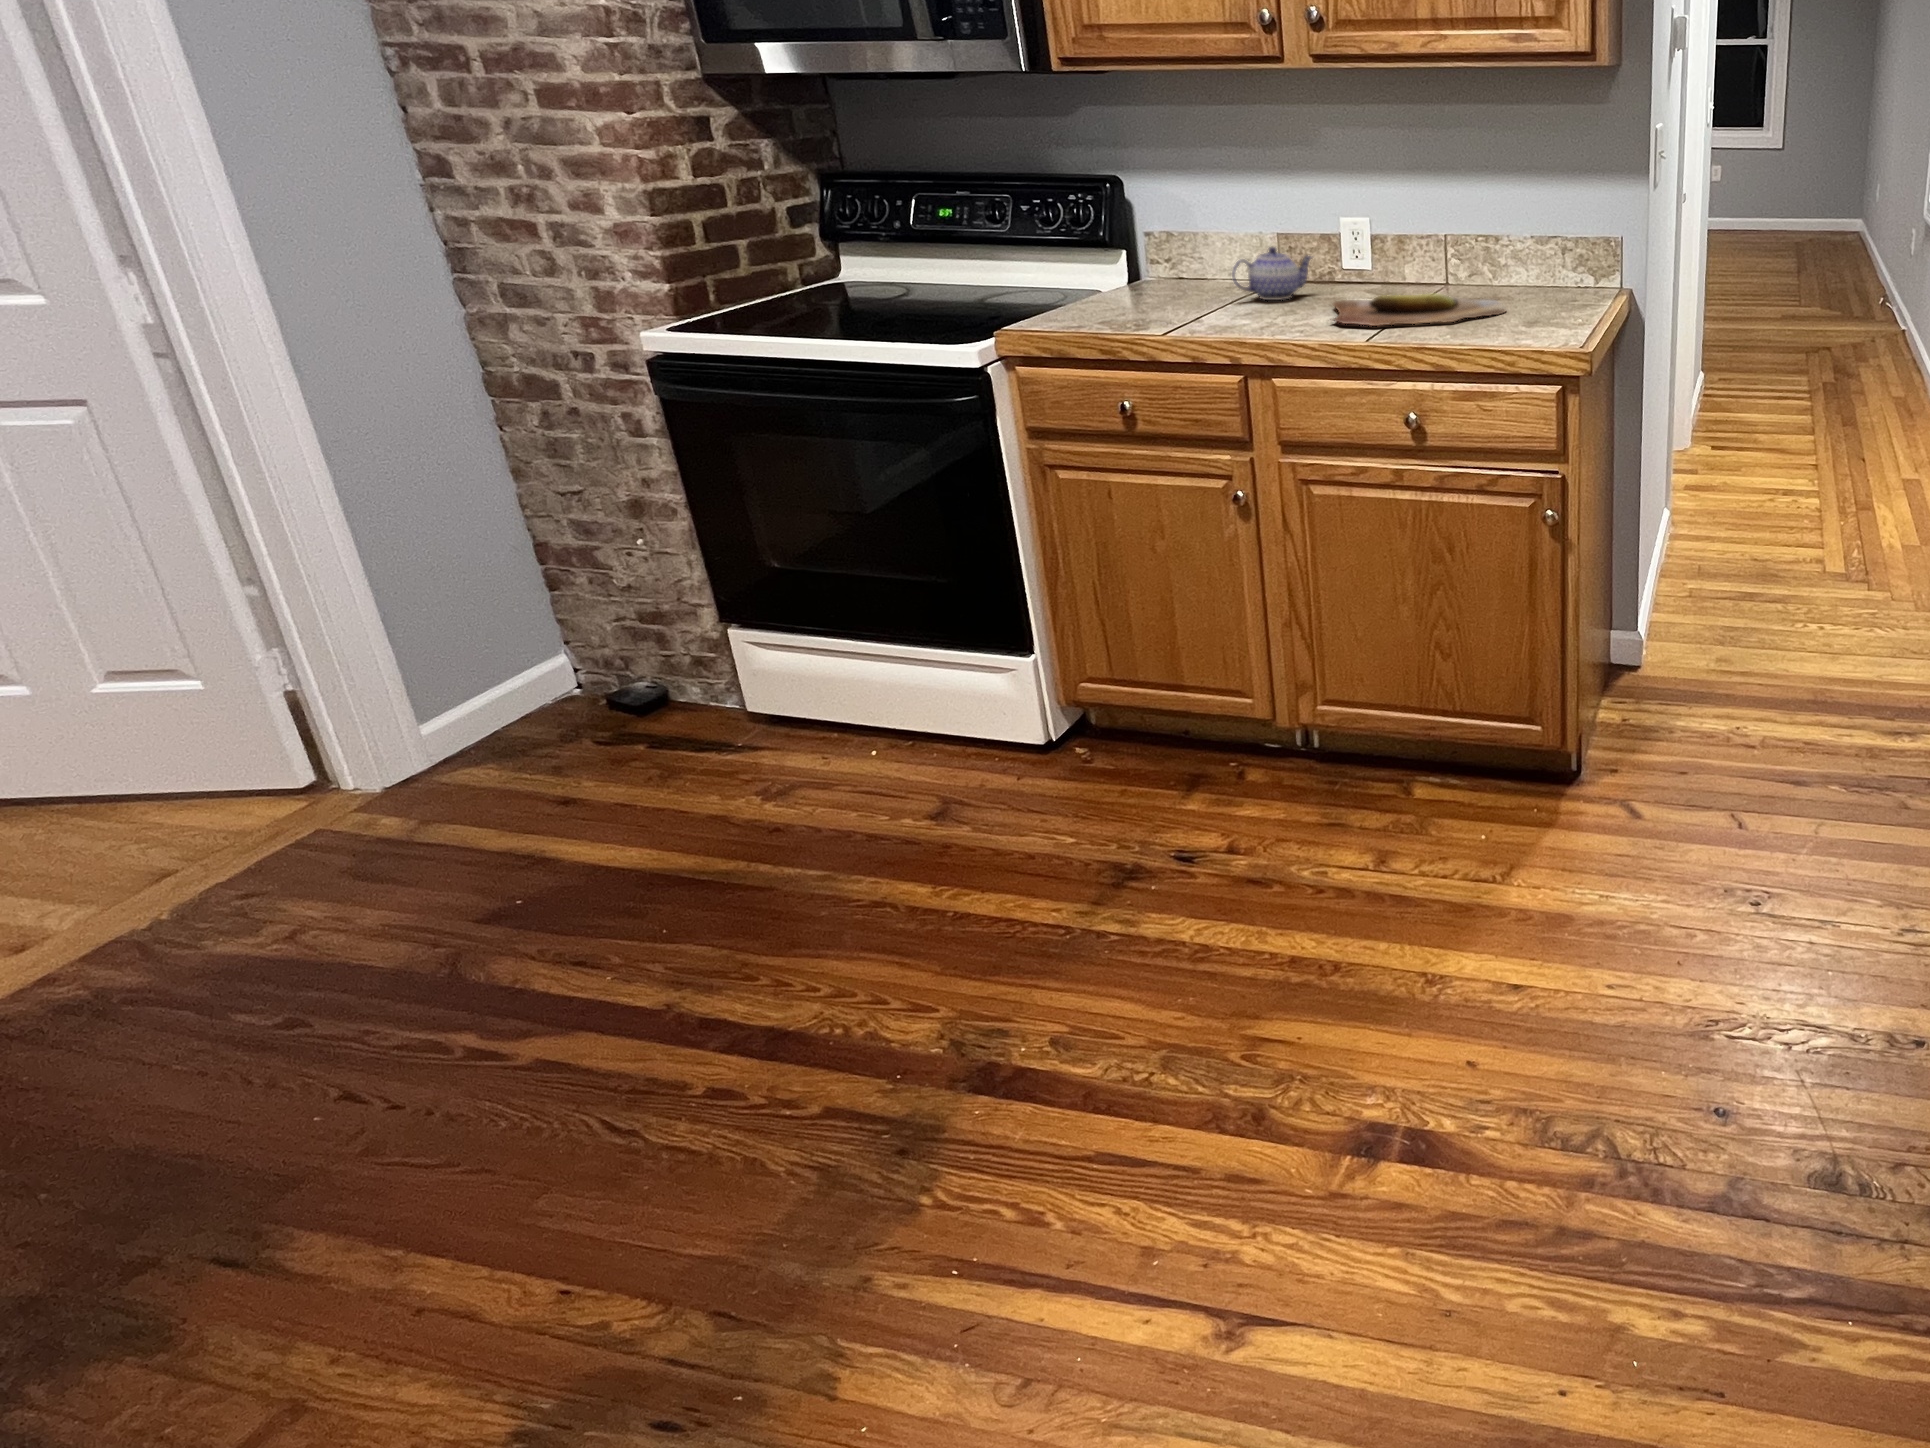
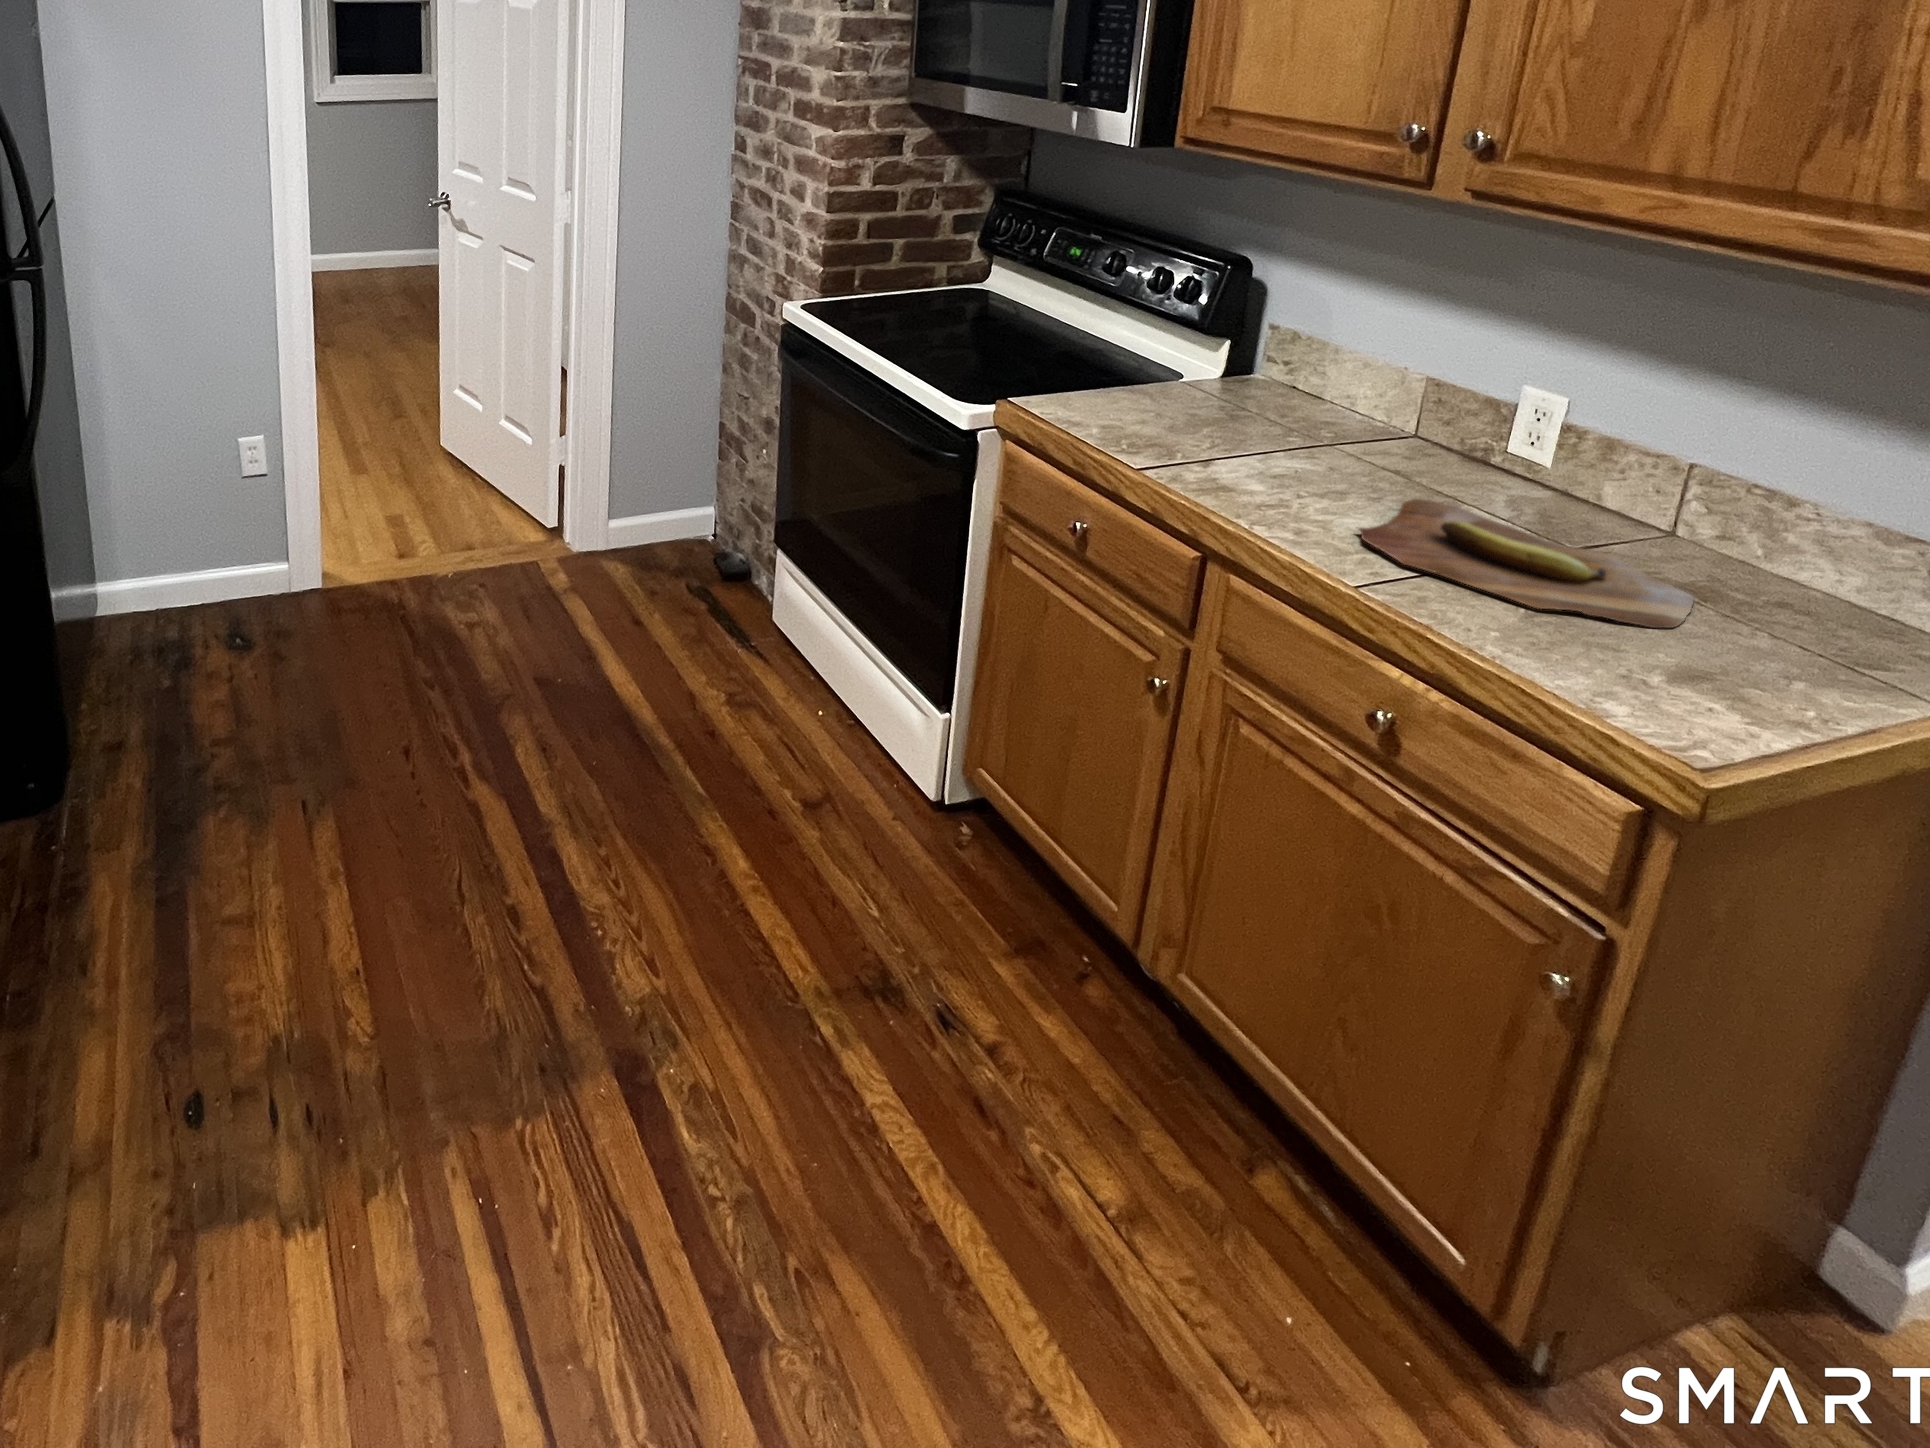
teapot: present [1232,247,1312,300] -> none [1303,397,1438,467]

